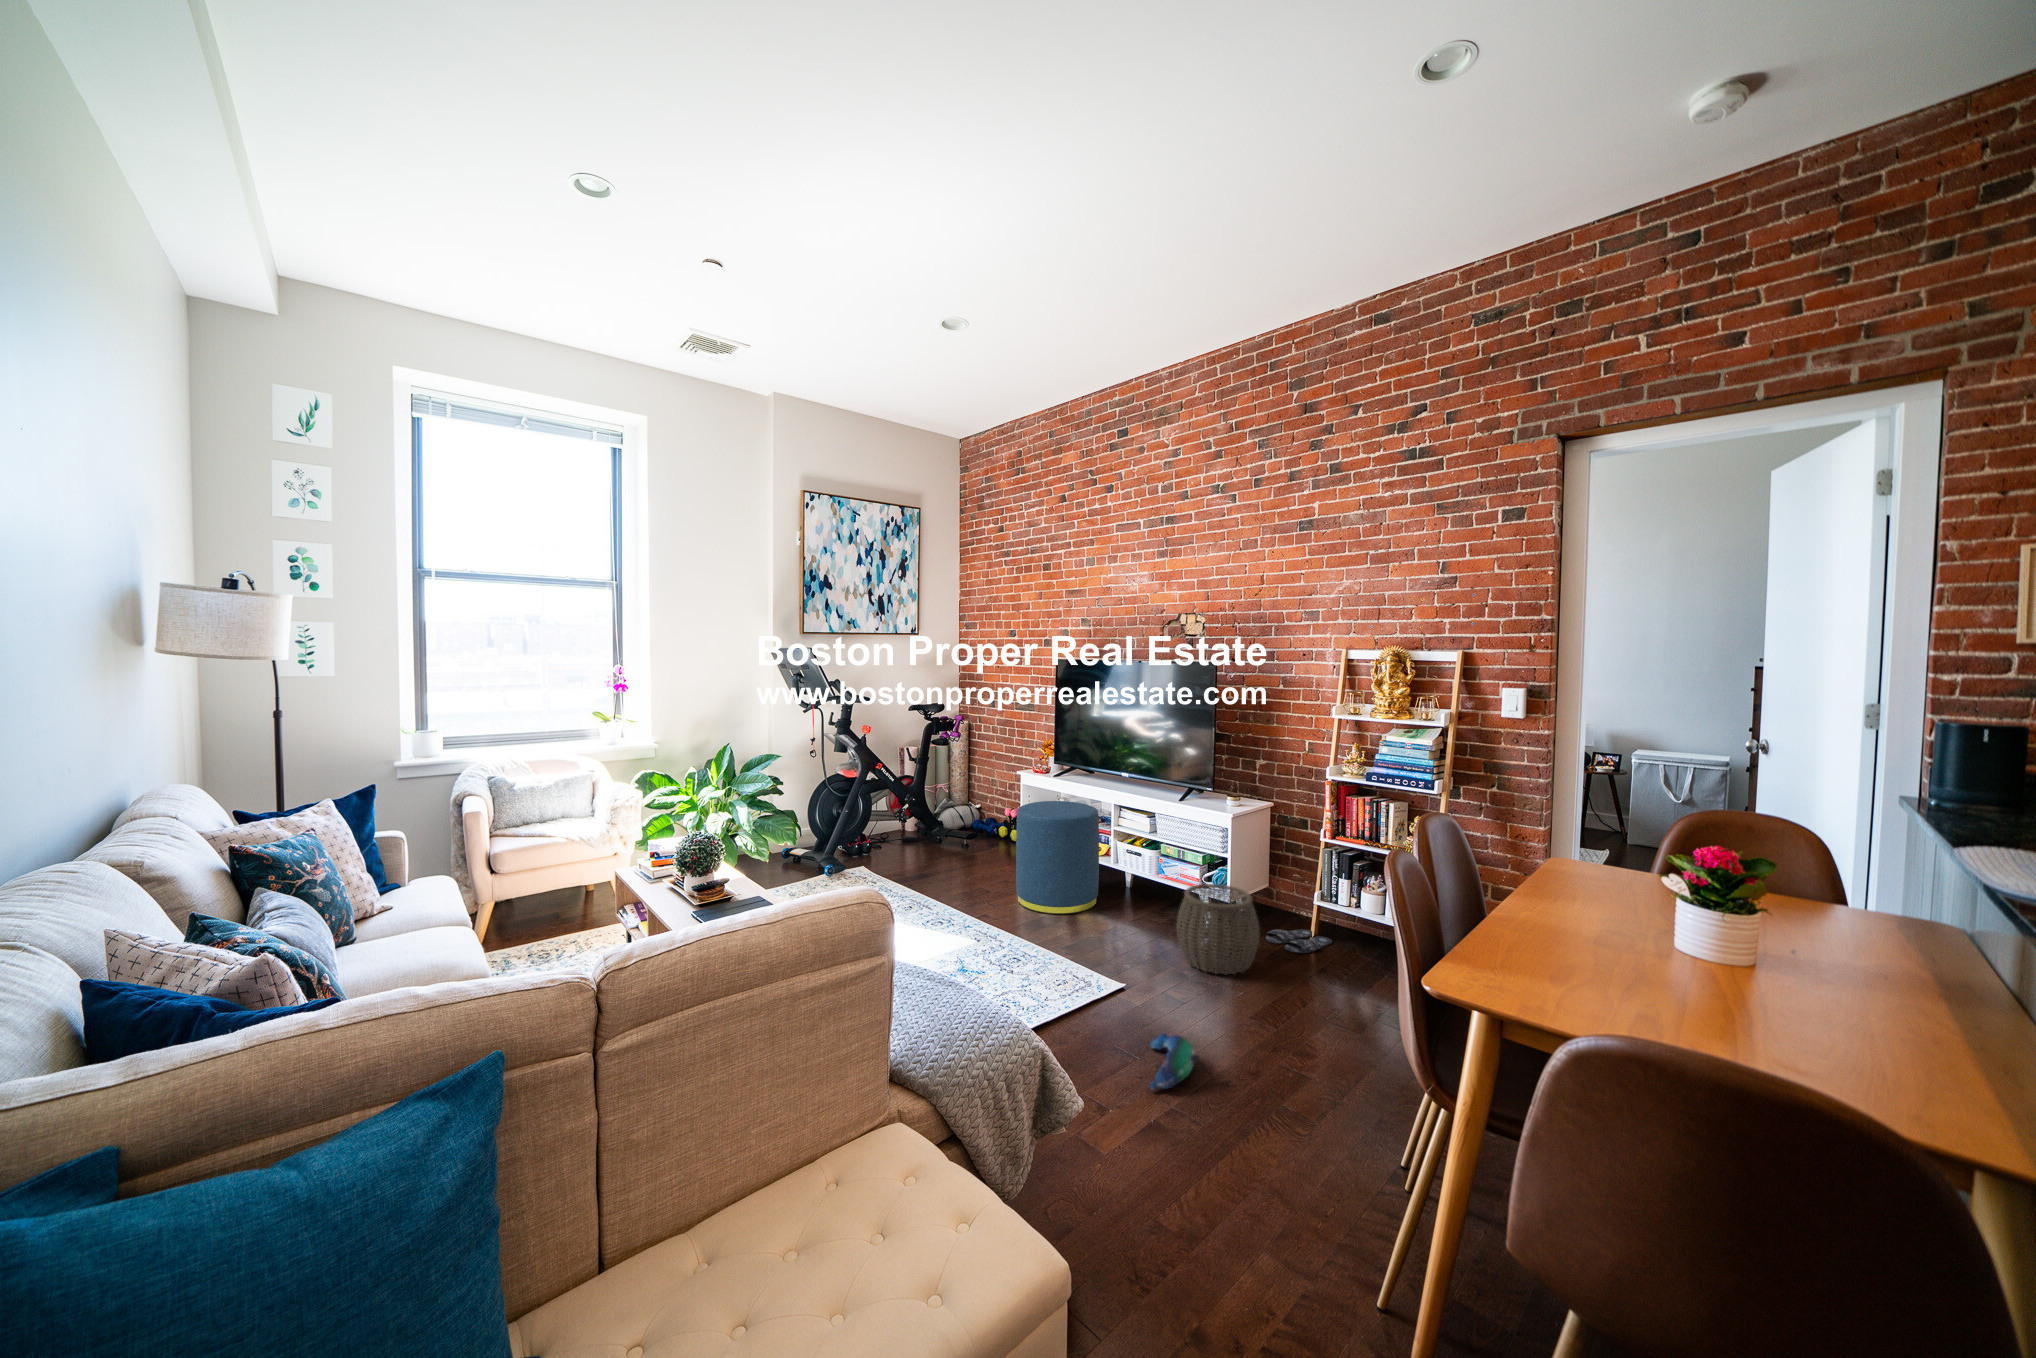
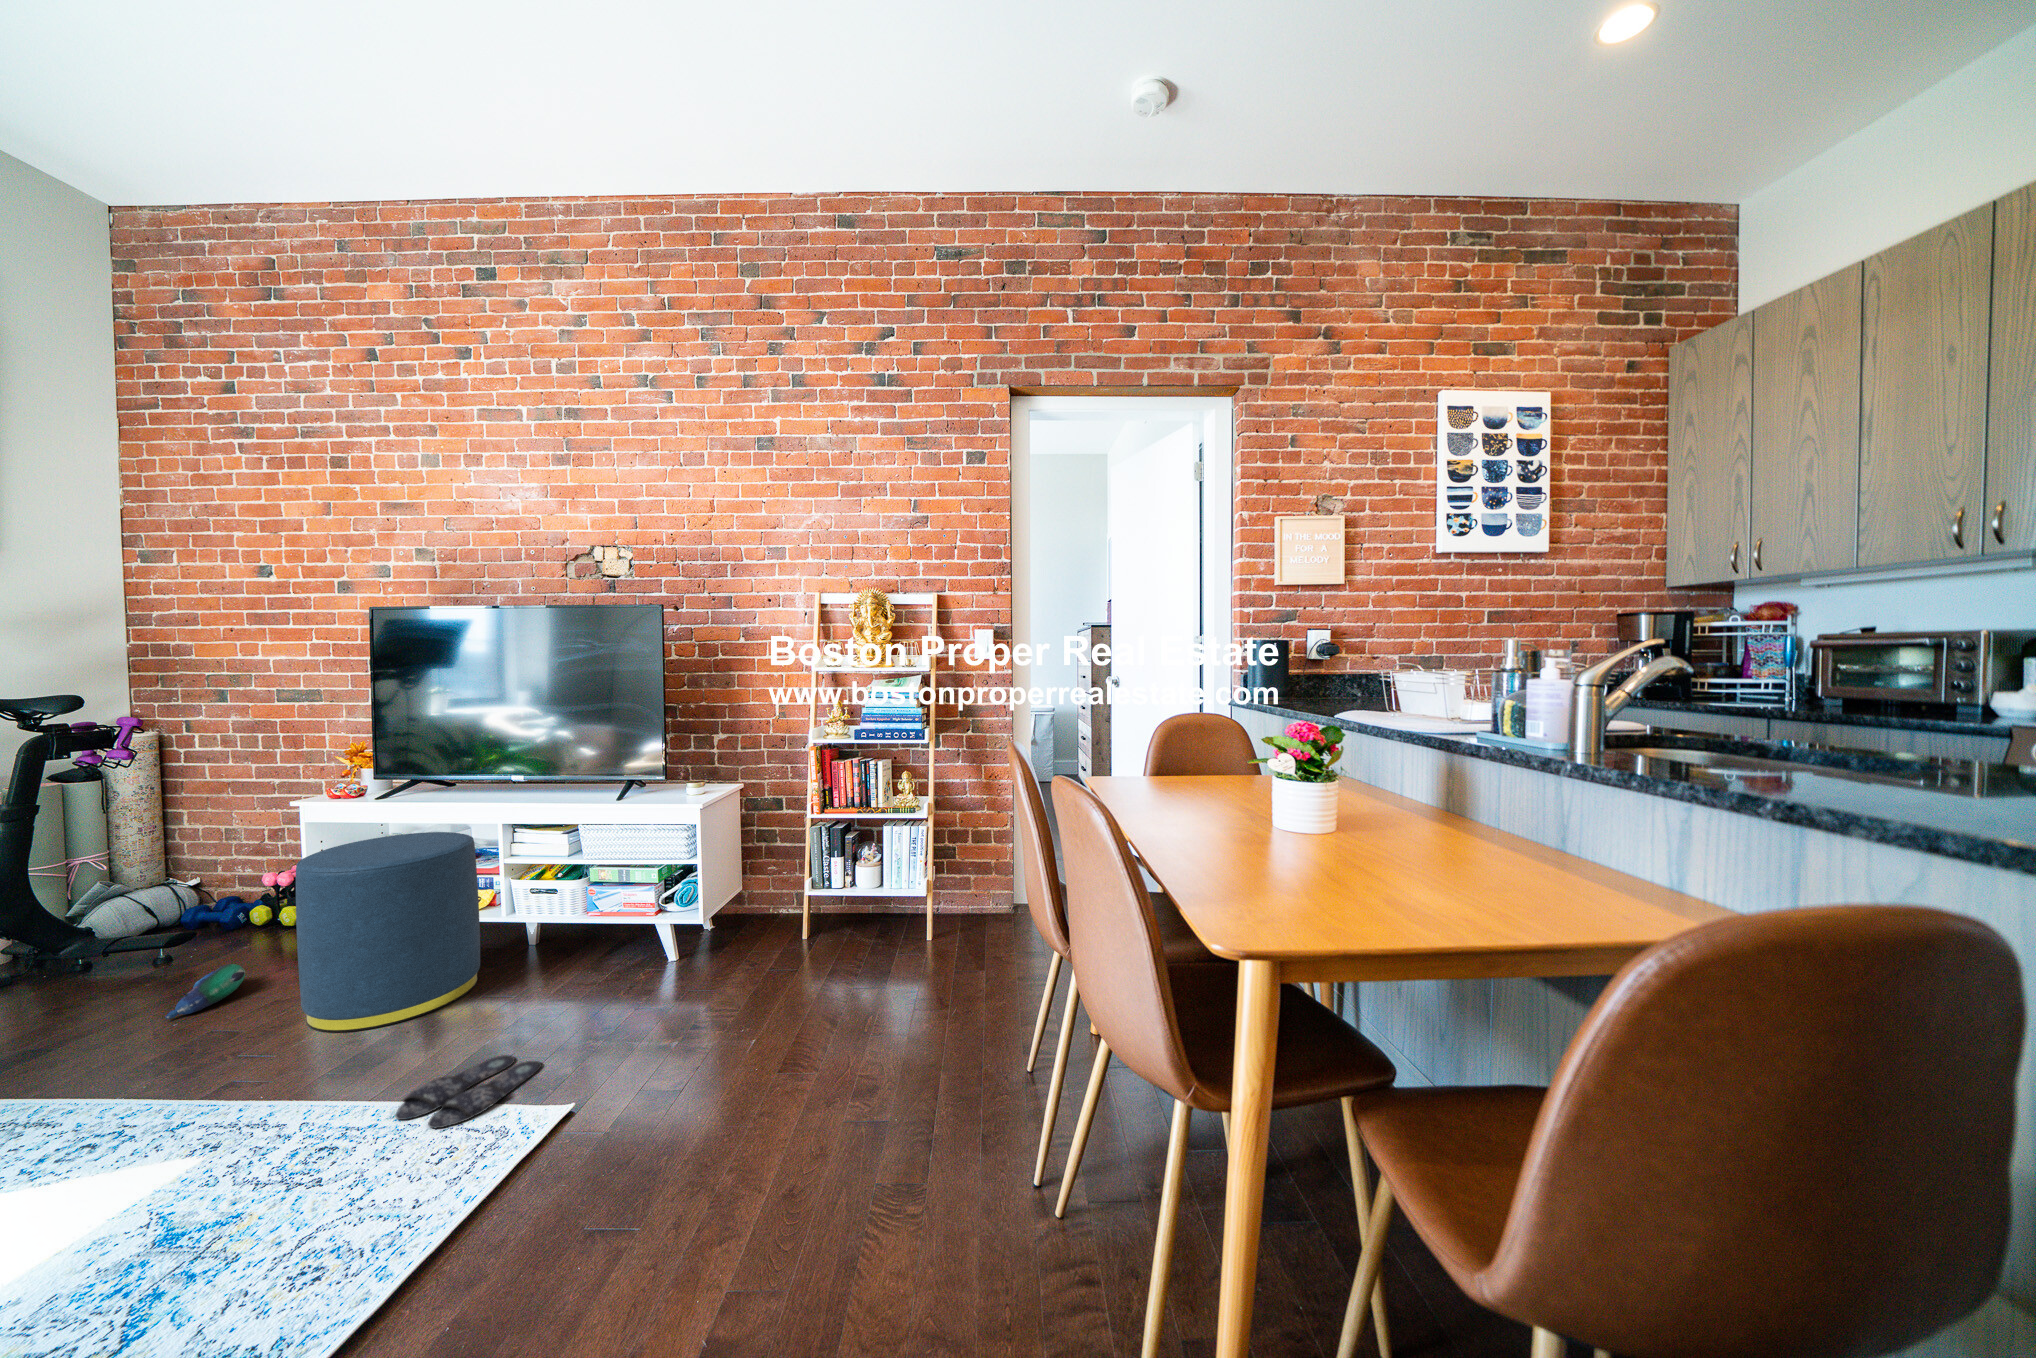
woven basket: present [1177,884,1260,975] -> none [631,898,751,1026]
slippers: present [1266,929,1332,953] -> present [395,1055,541,1128]
plush toy: present [1150,1033,1199,1090] -> present [165,964,245,1019]

